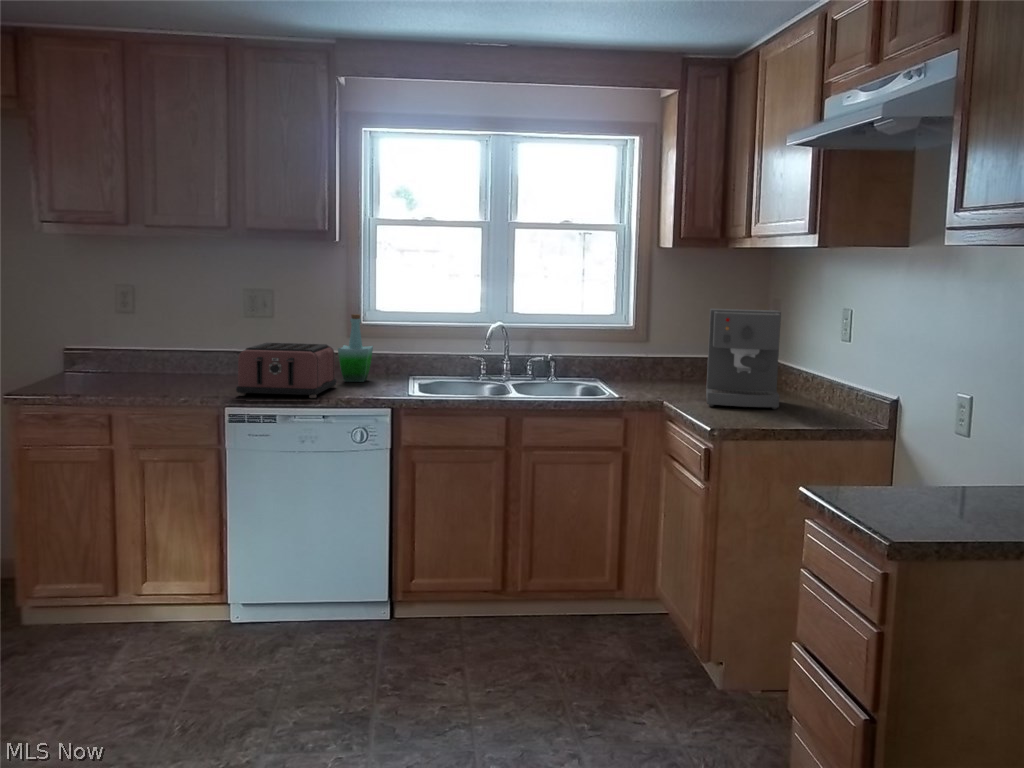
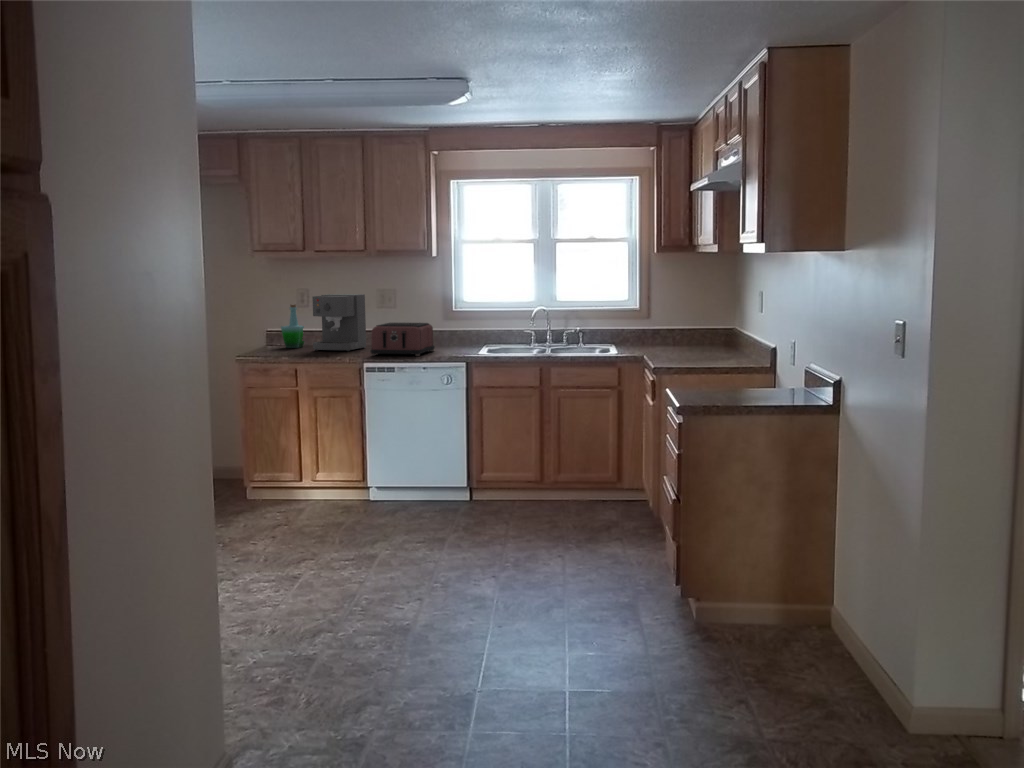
coffee maker: present [706,309,781,409] -> present [312,294,366,351]
bottle: present [338,314,373,382] -> present [281,305,304,348]

